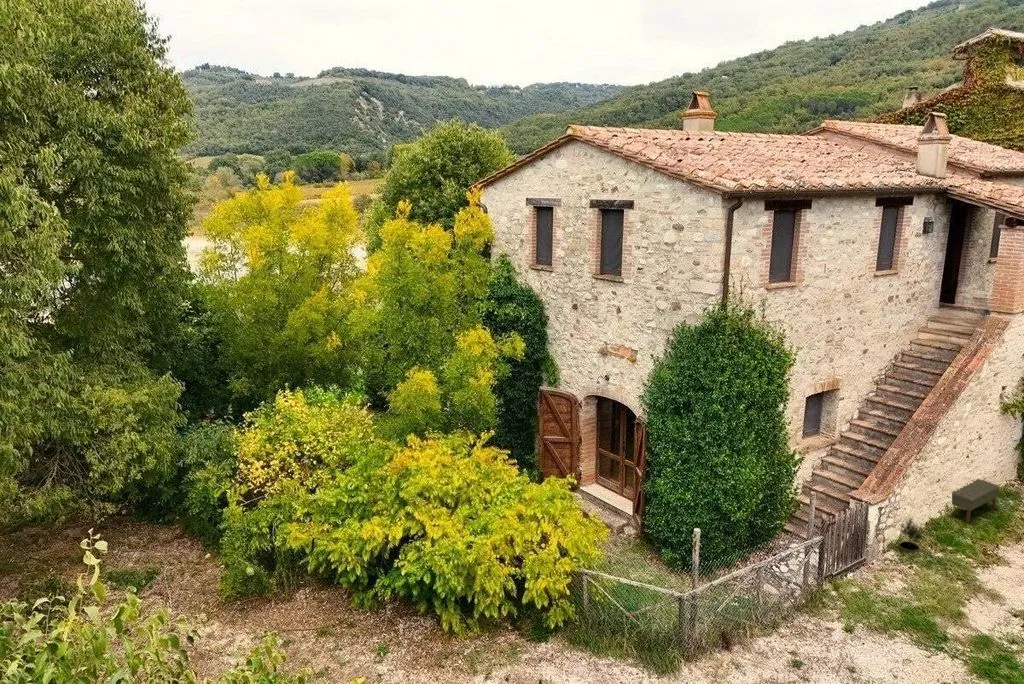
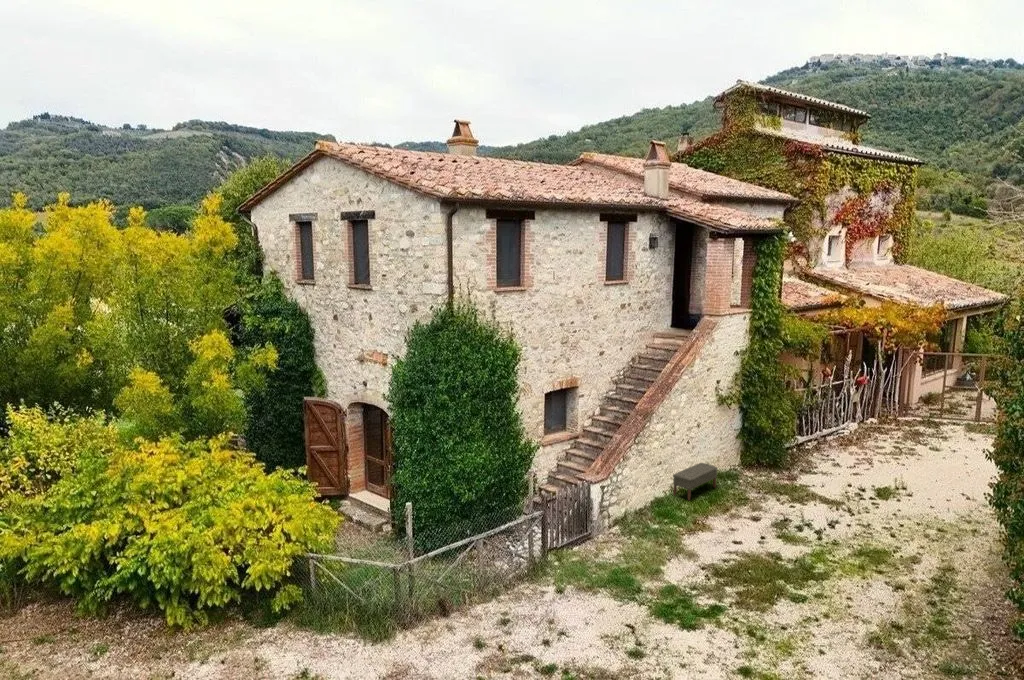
potted tree: present [898,518,923,552] -> none [622,494,644,527]

